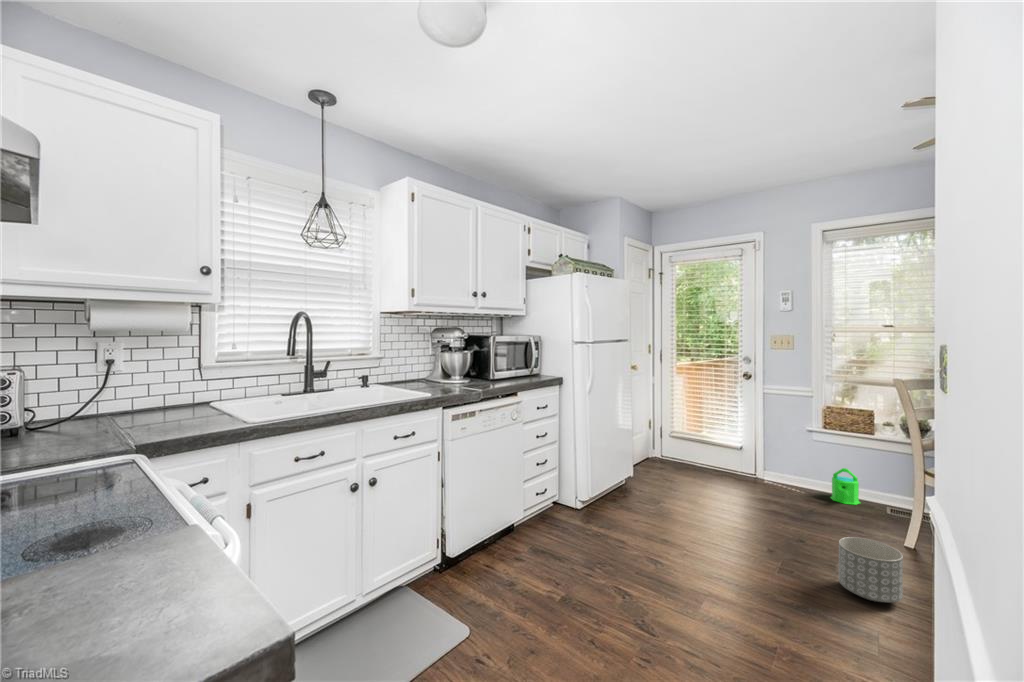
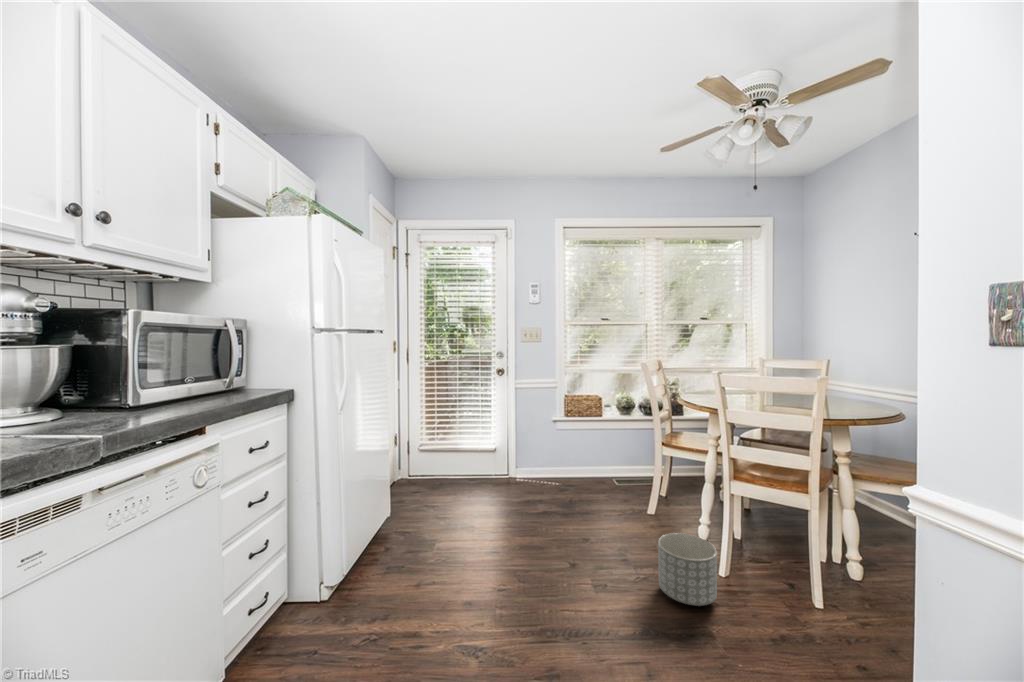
watering can: present [830,468,860,505] -> none [575,452,598,486]

